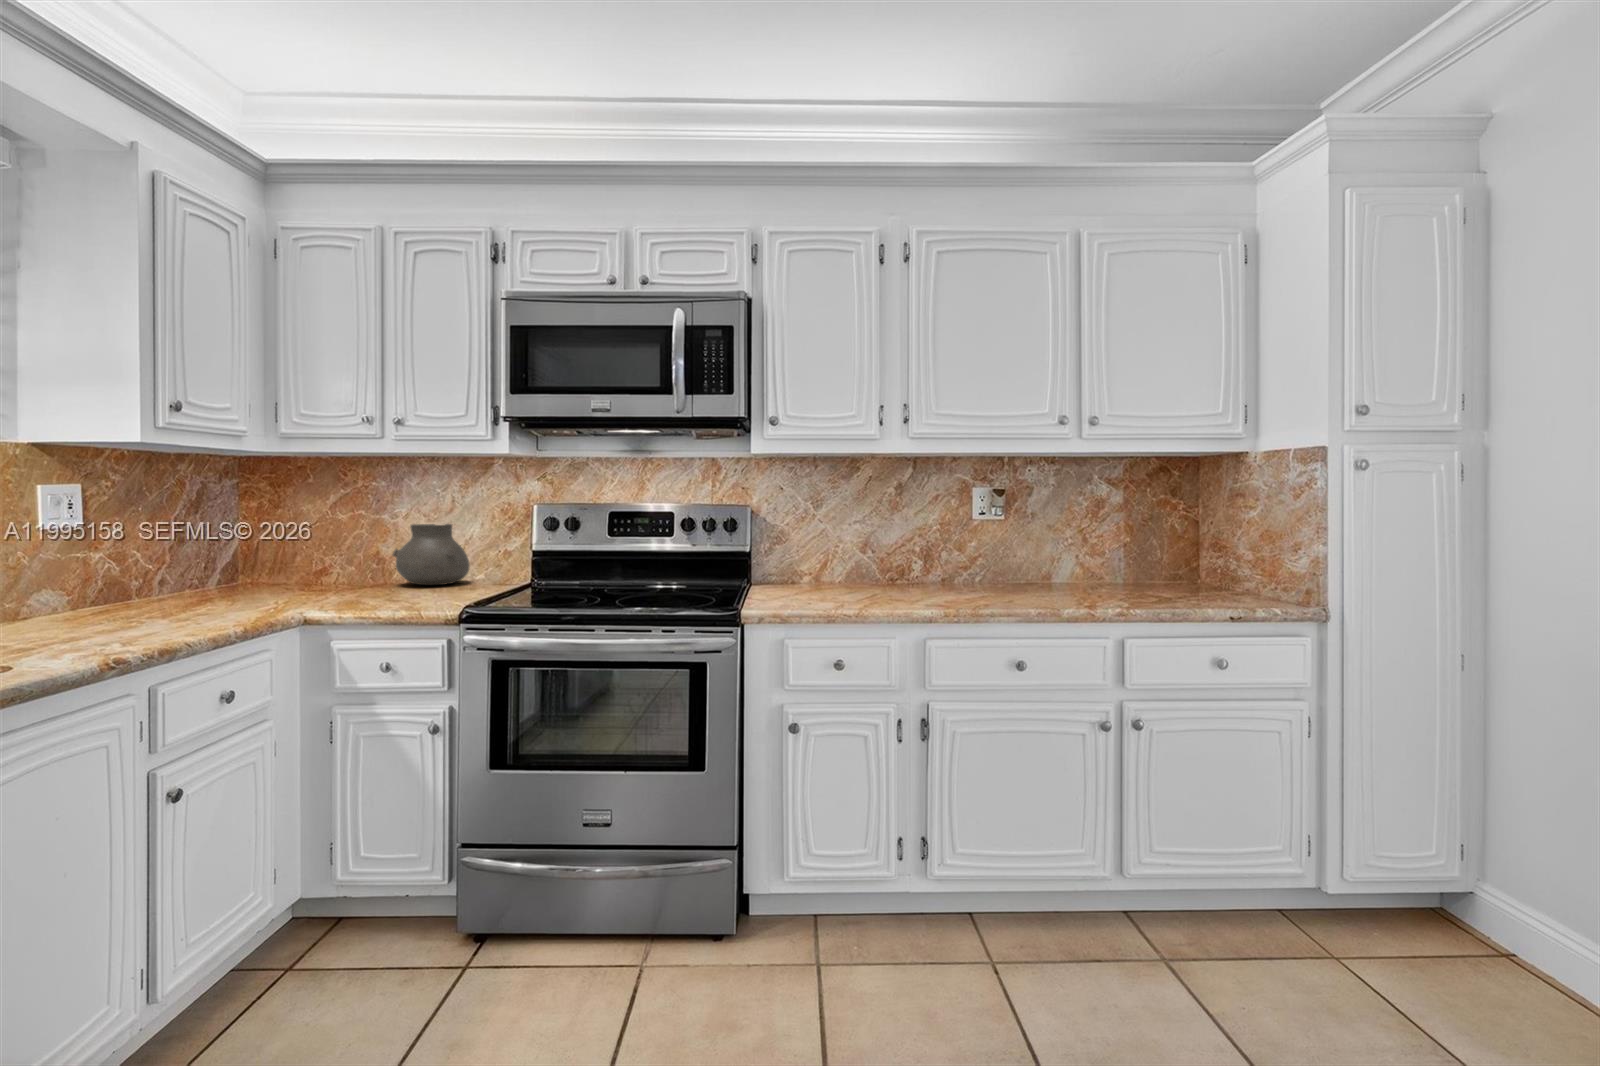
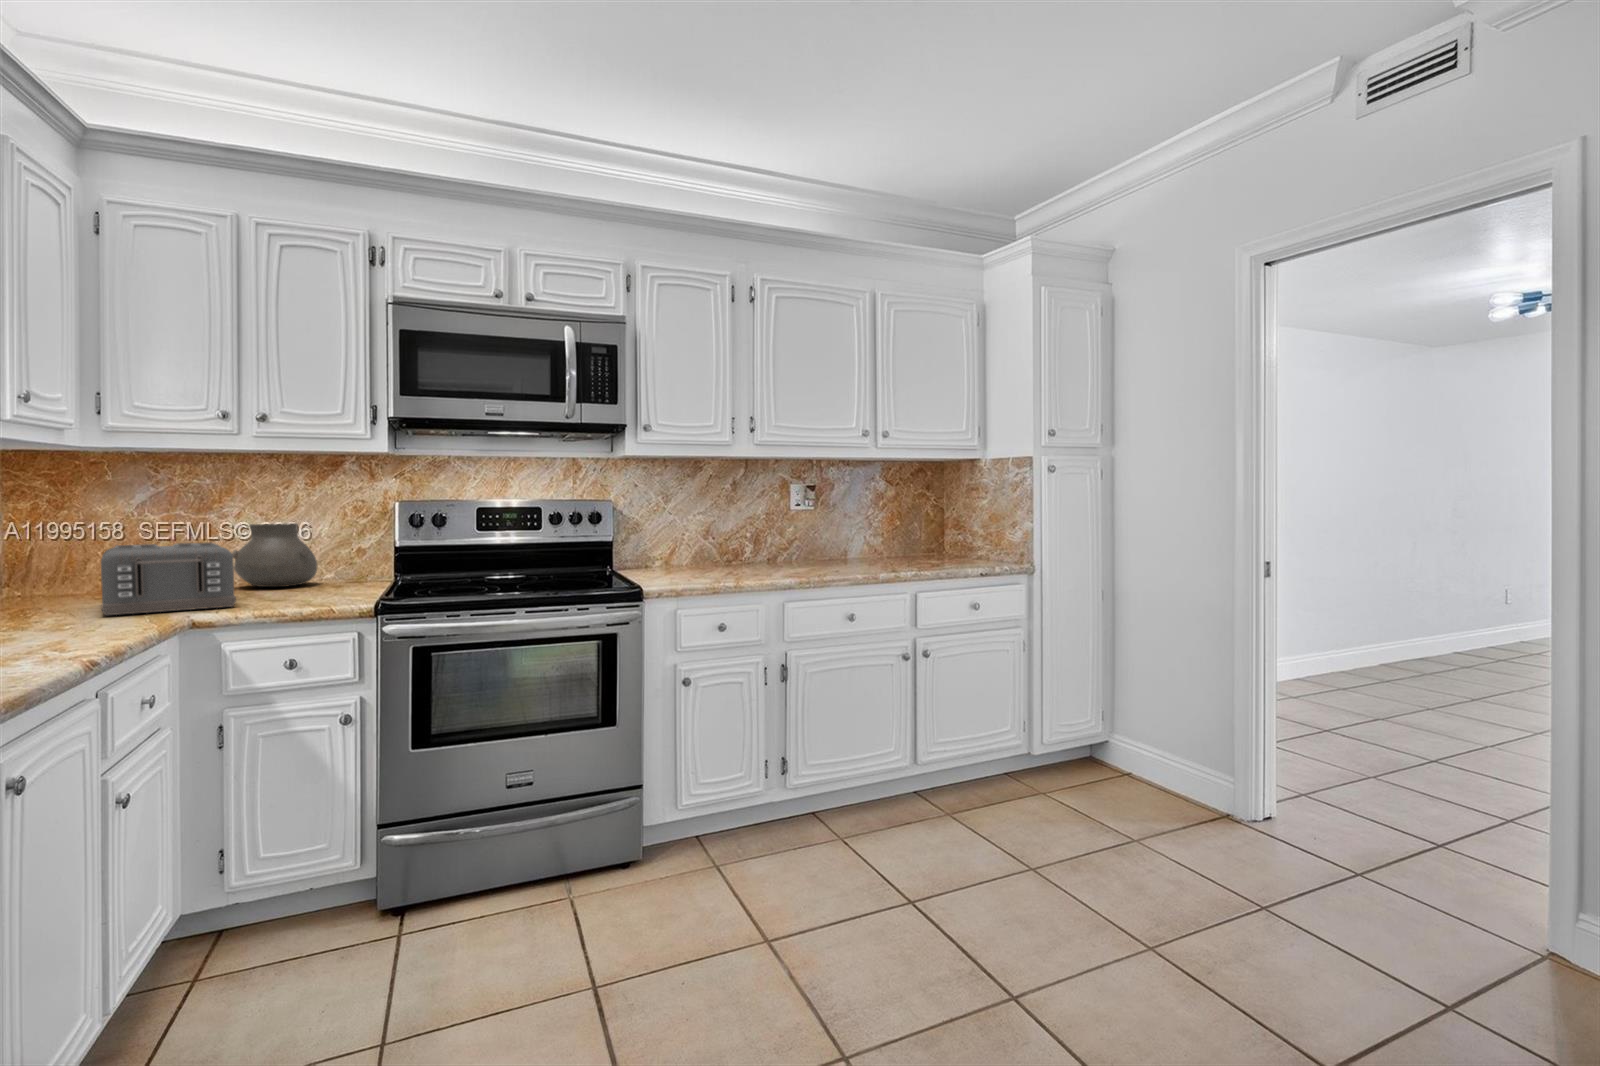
toaster: none [240,543,371,610] -> present [101,543,236,615]

